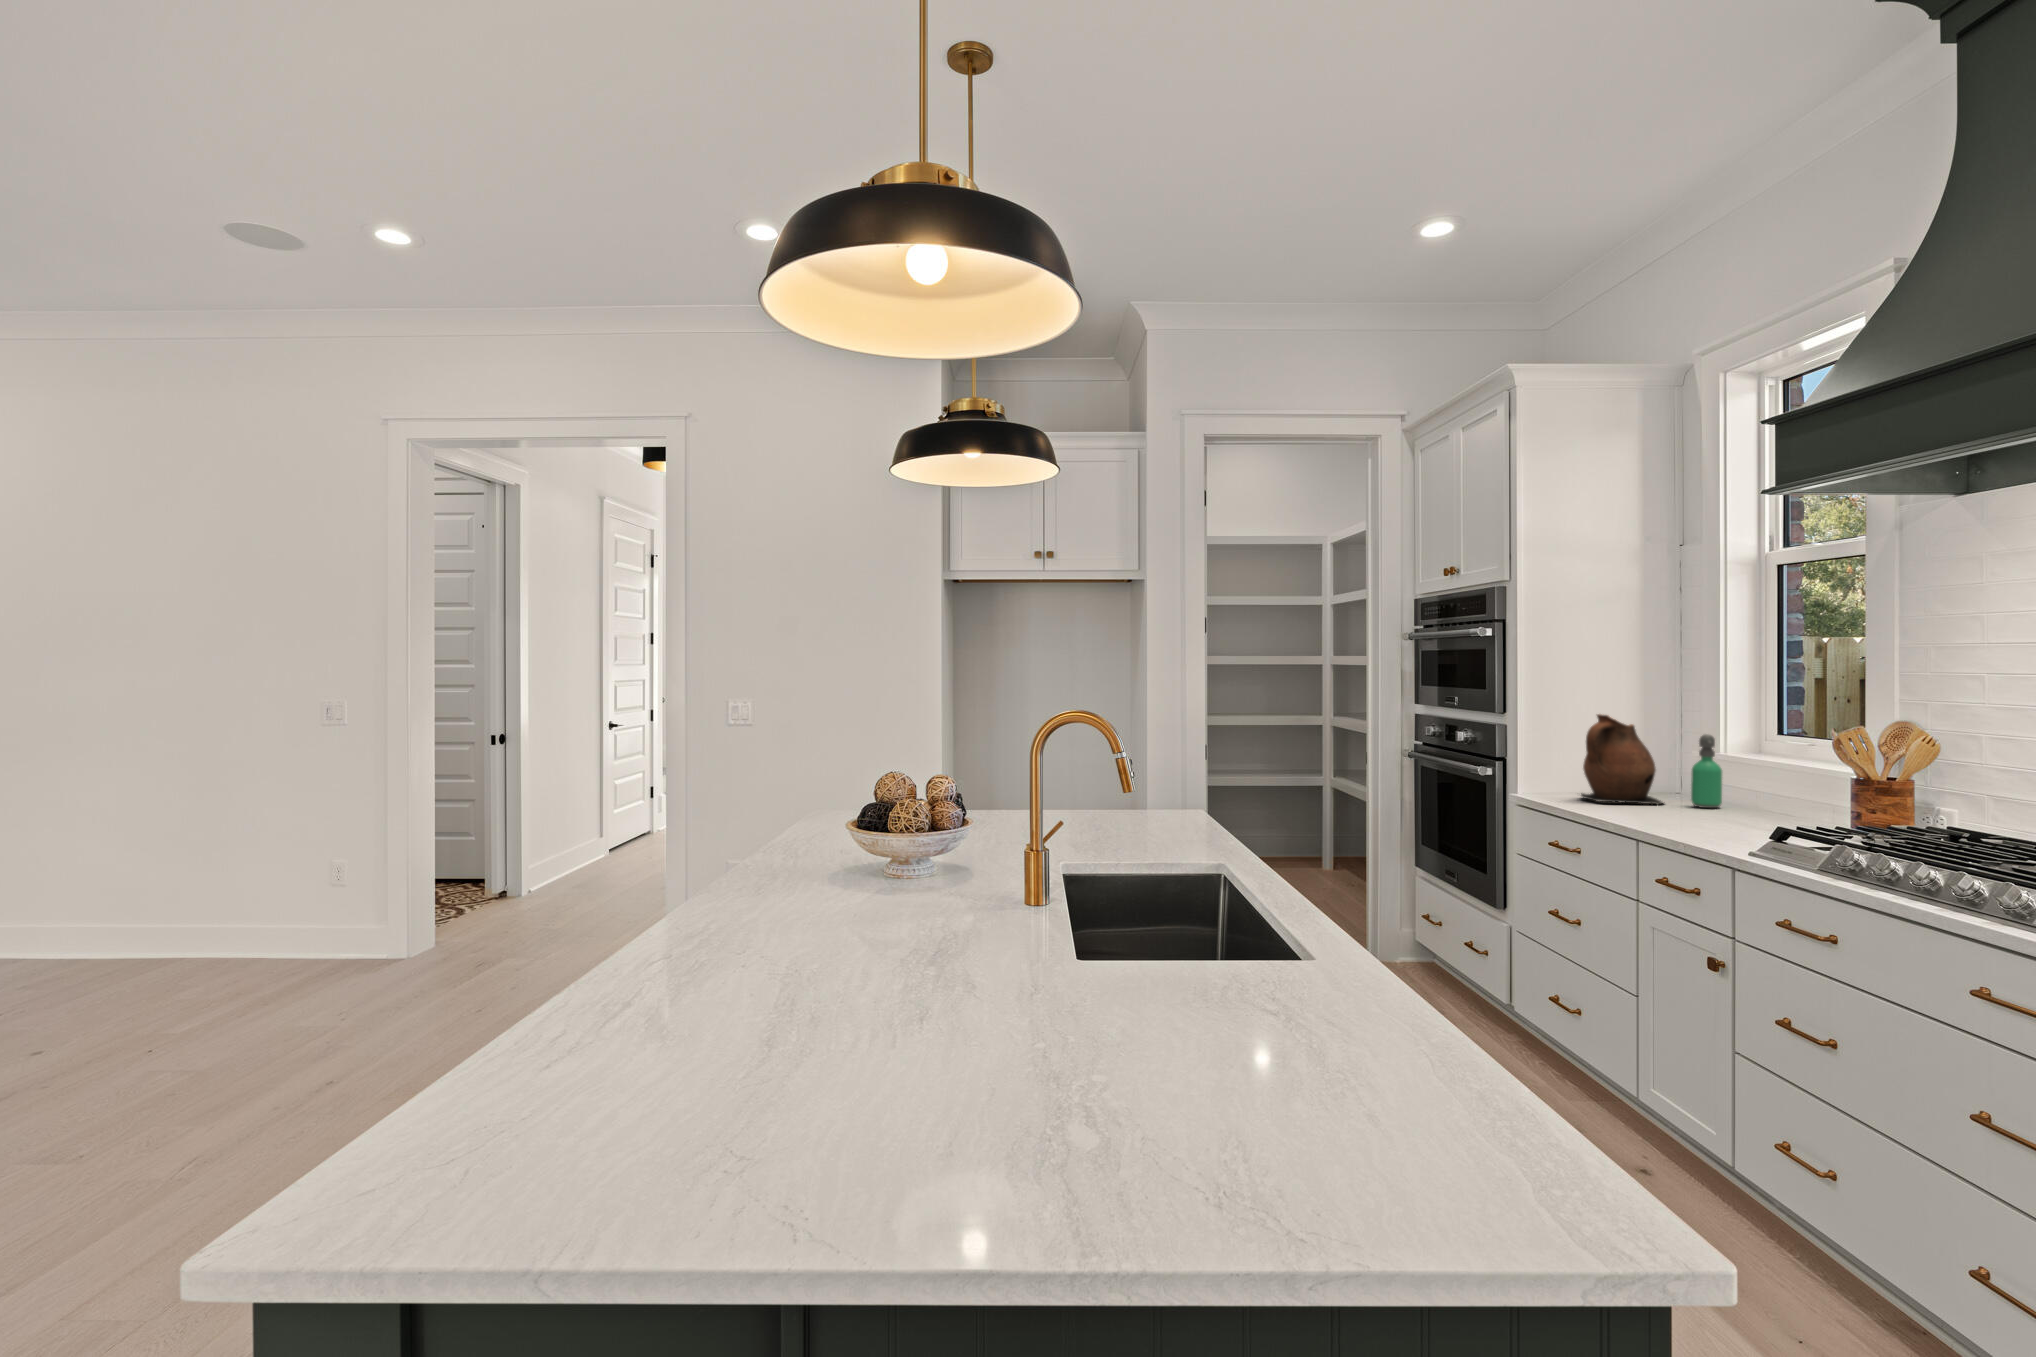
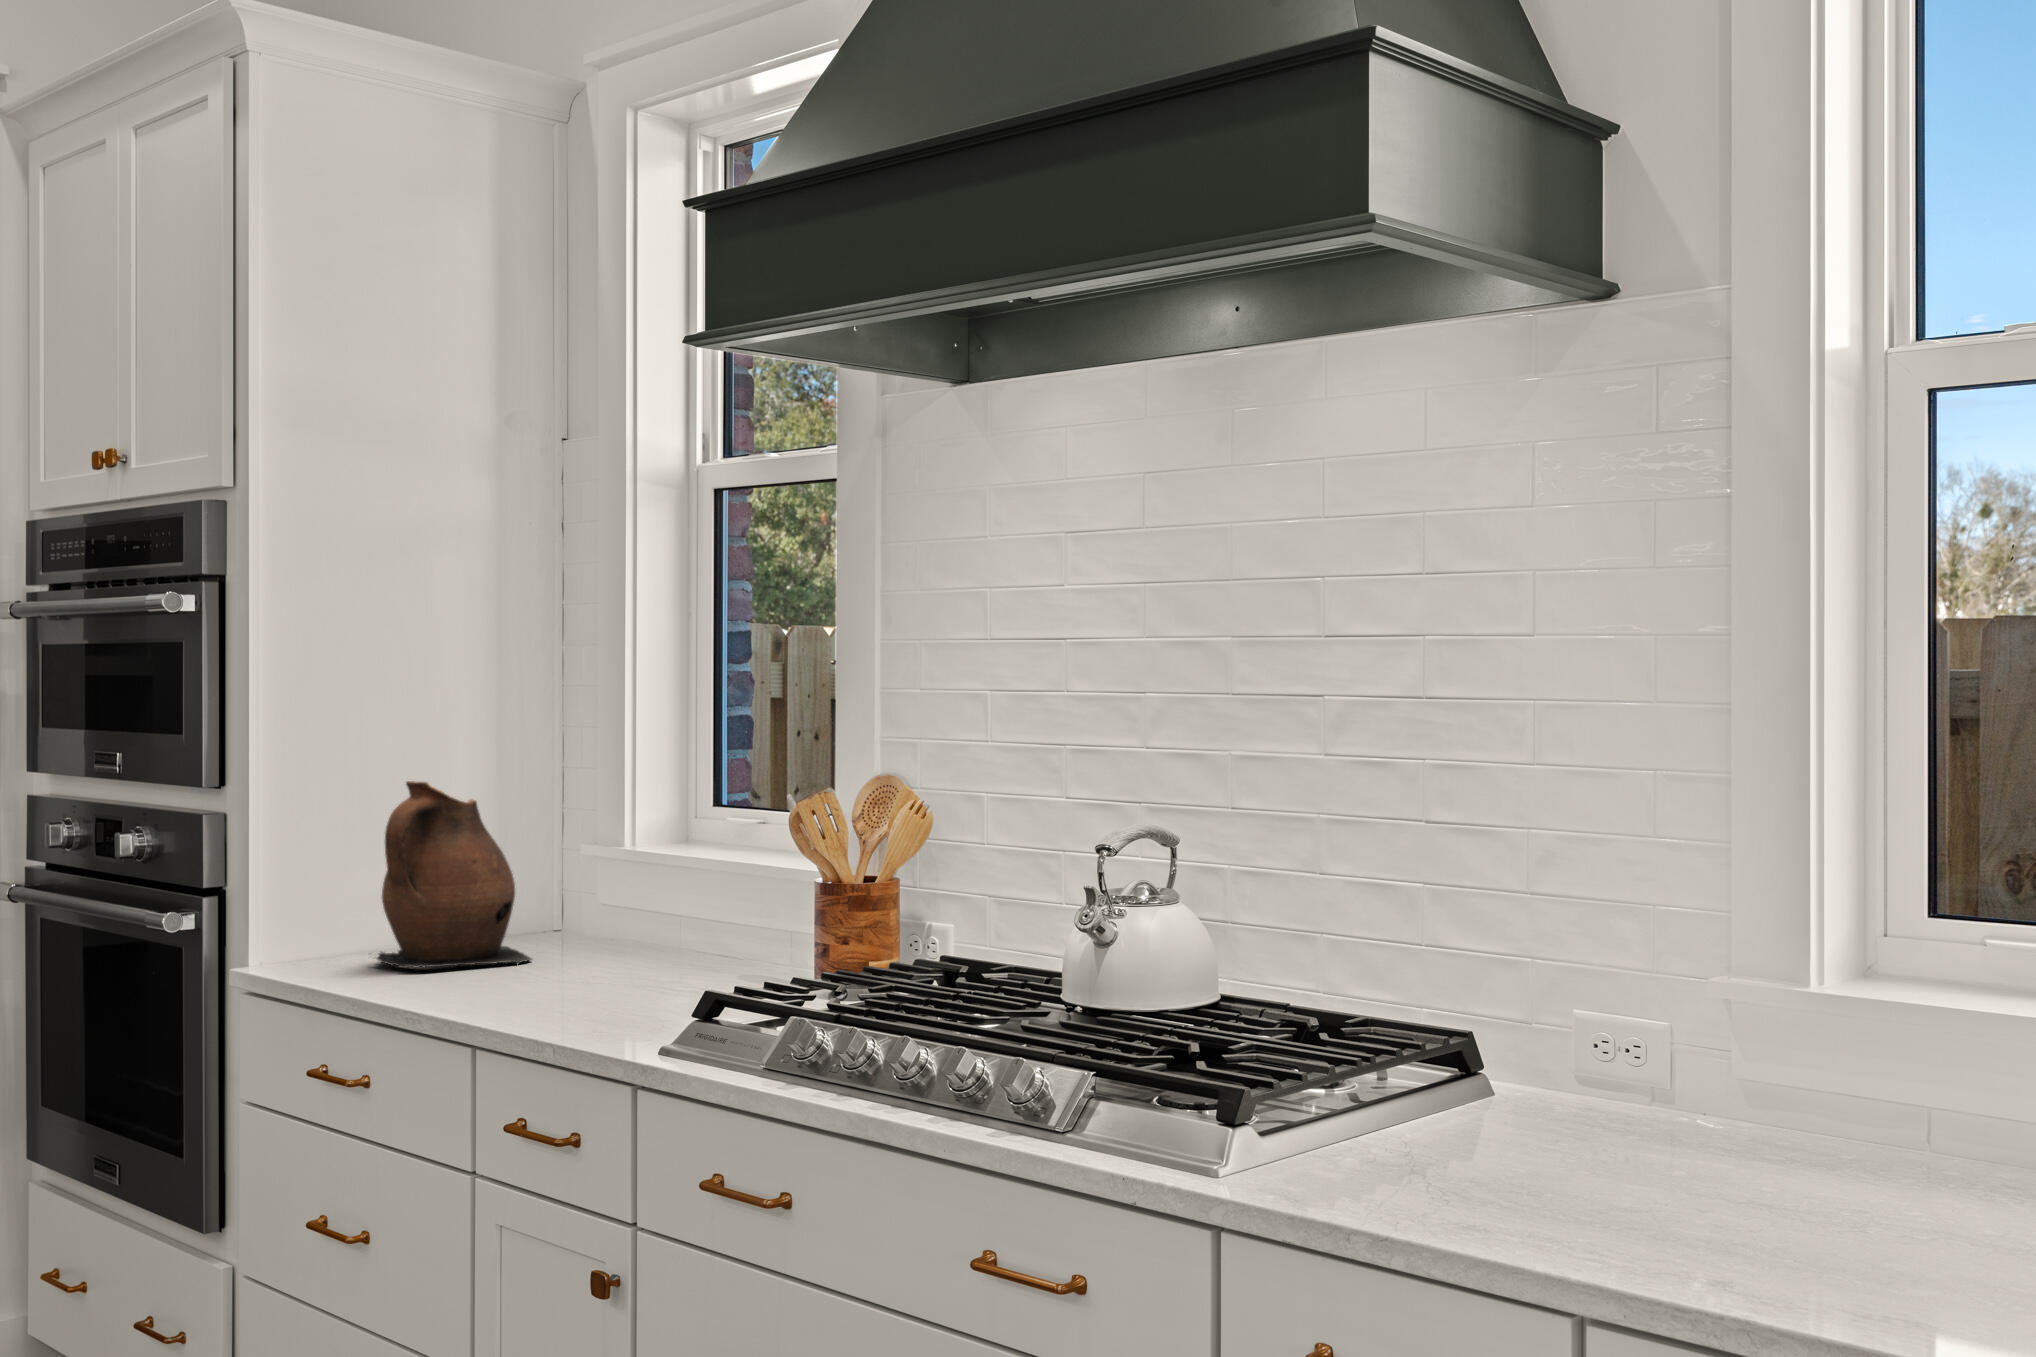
soap dispenser: present [1691,734,1722,808] -> none [576,814,627,961]

